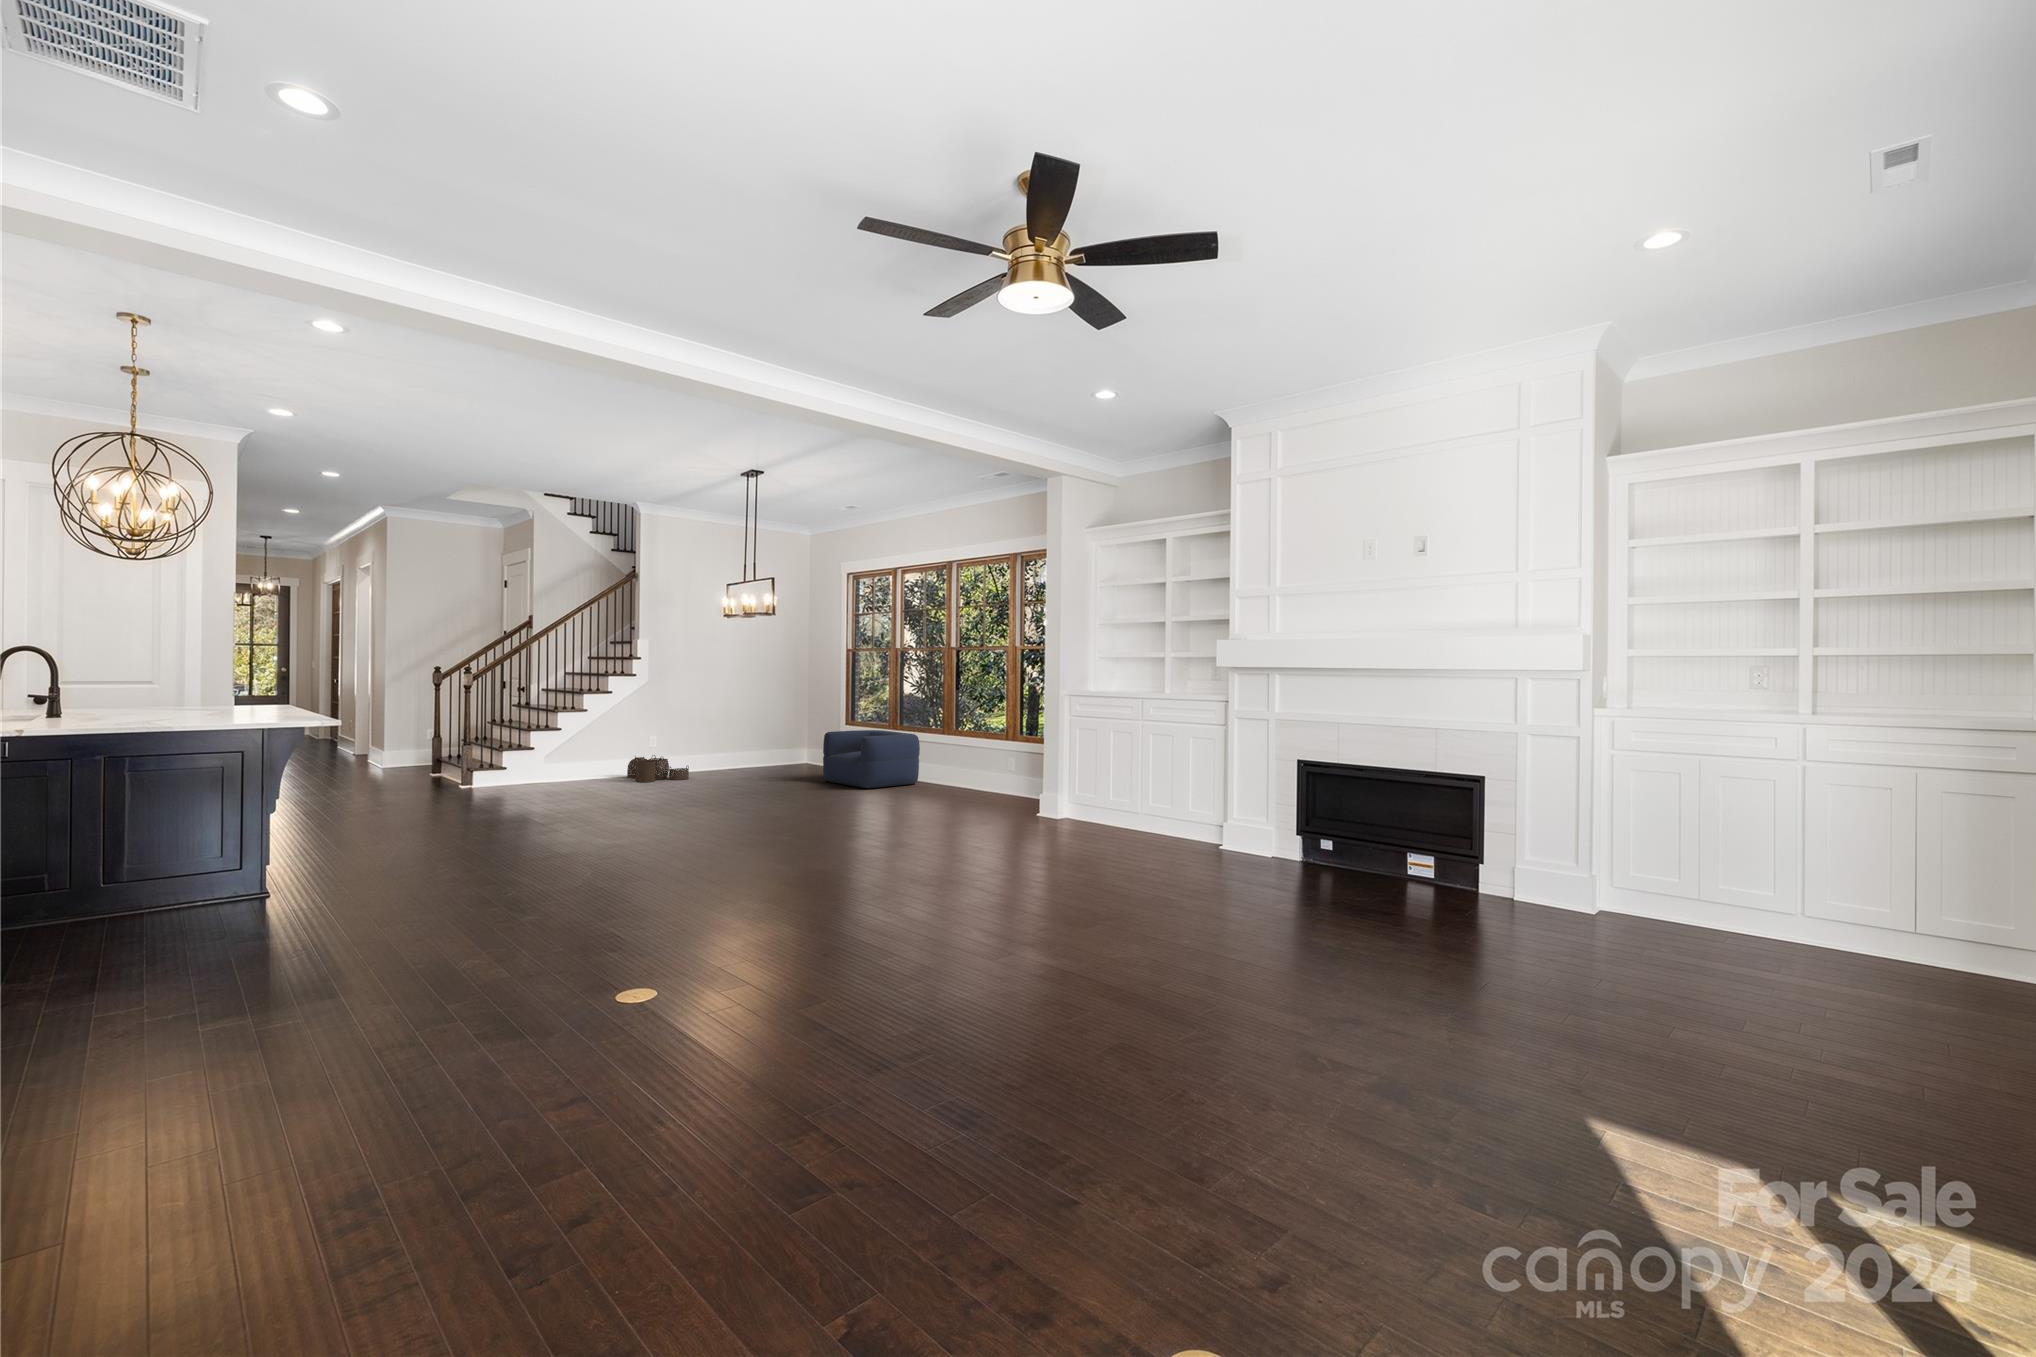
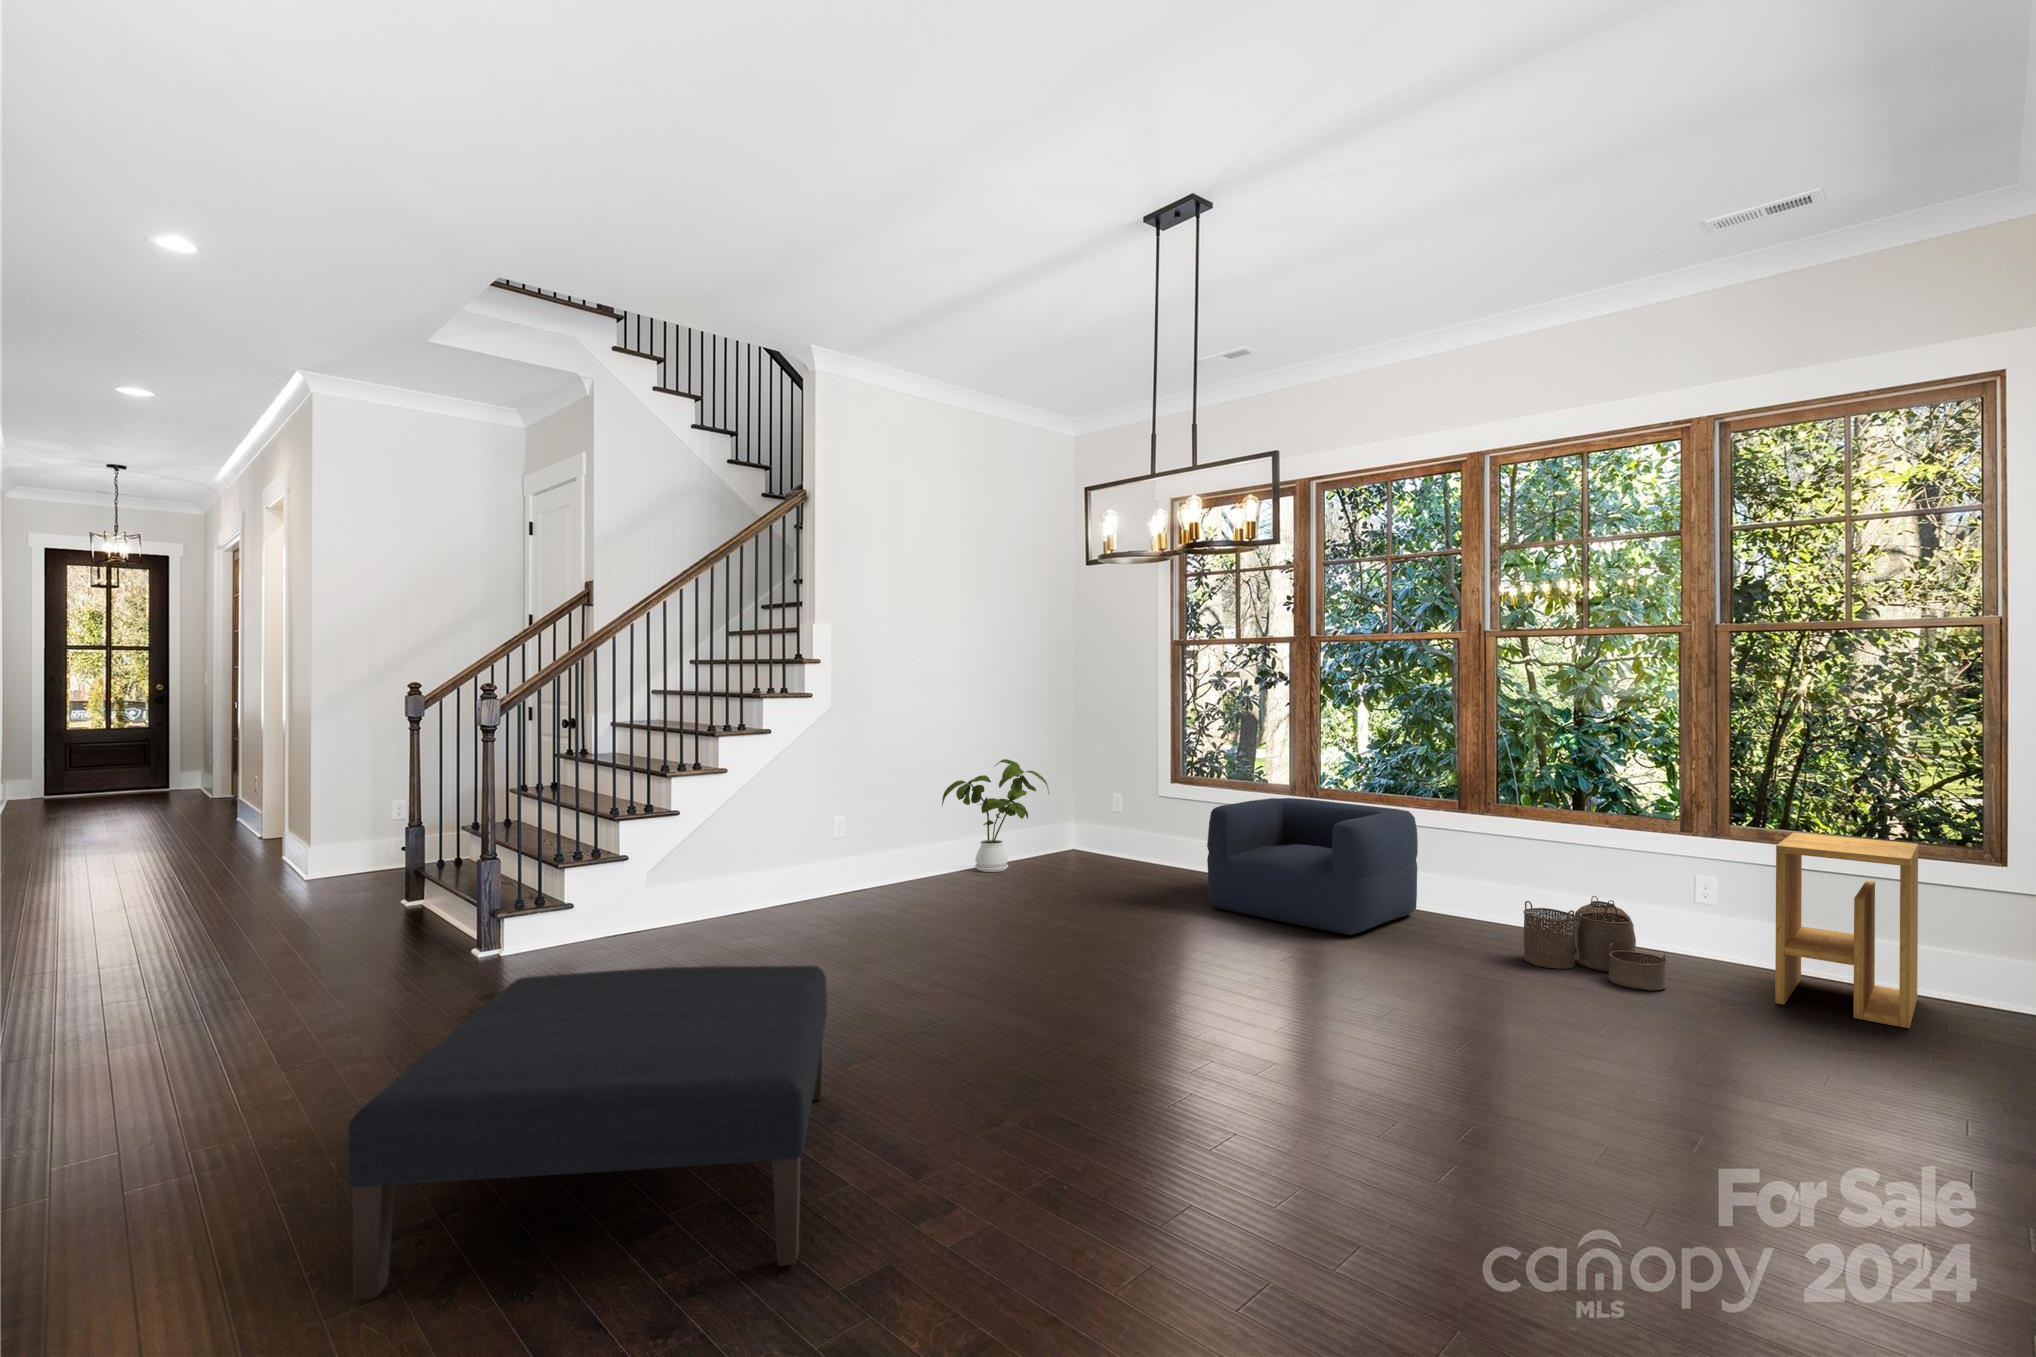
house plant: none [714,711,768,769] -> present [942,759,1049,872]
side table: none [994,738,1057,811] -> present [1775,832,1918,1028]
woven basket: present [627,755,689,782] -> present [1524,896,1666,990]
ottoman: none [407,768,577,836] -> present [348,966,827,1299]

